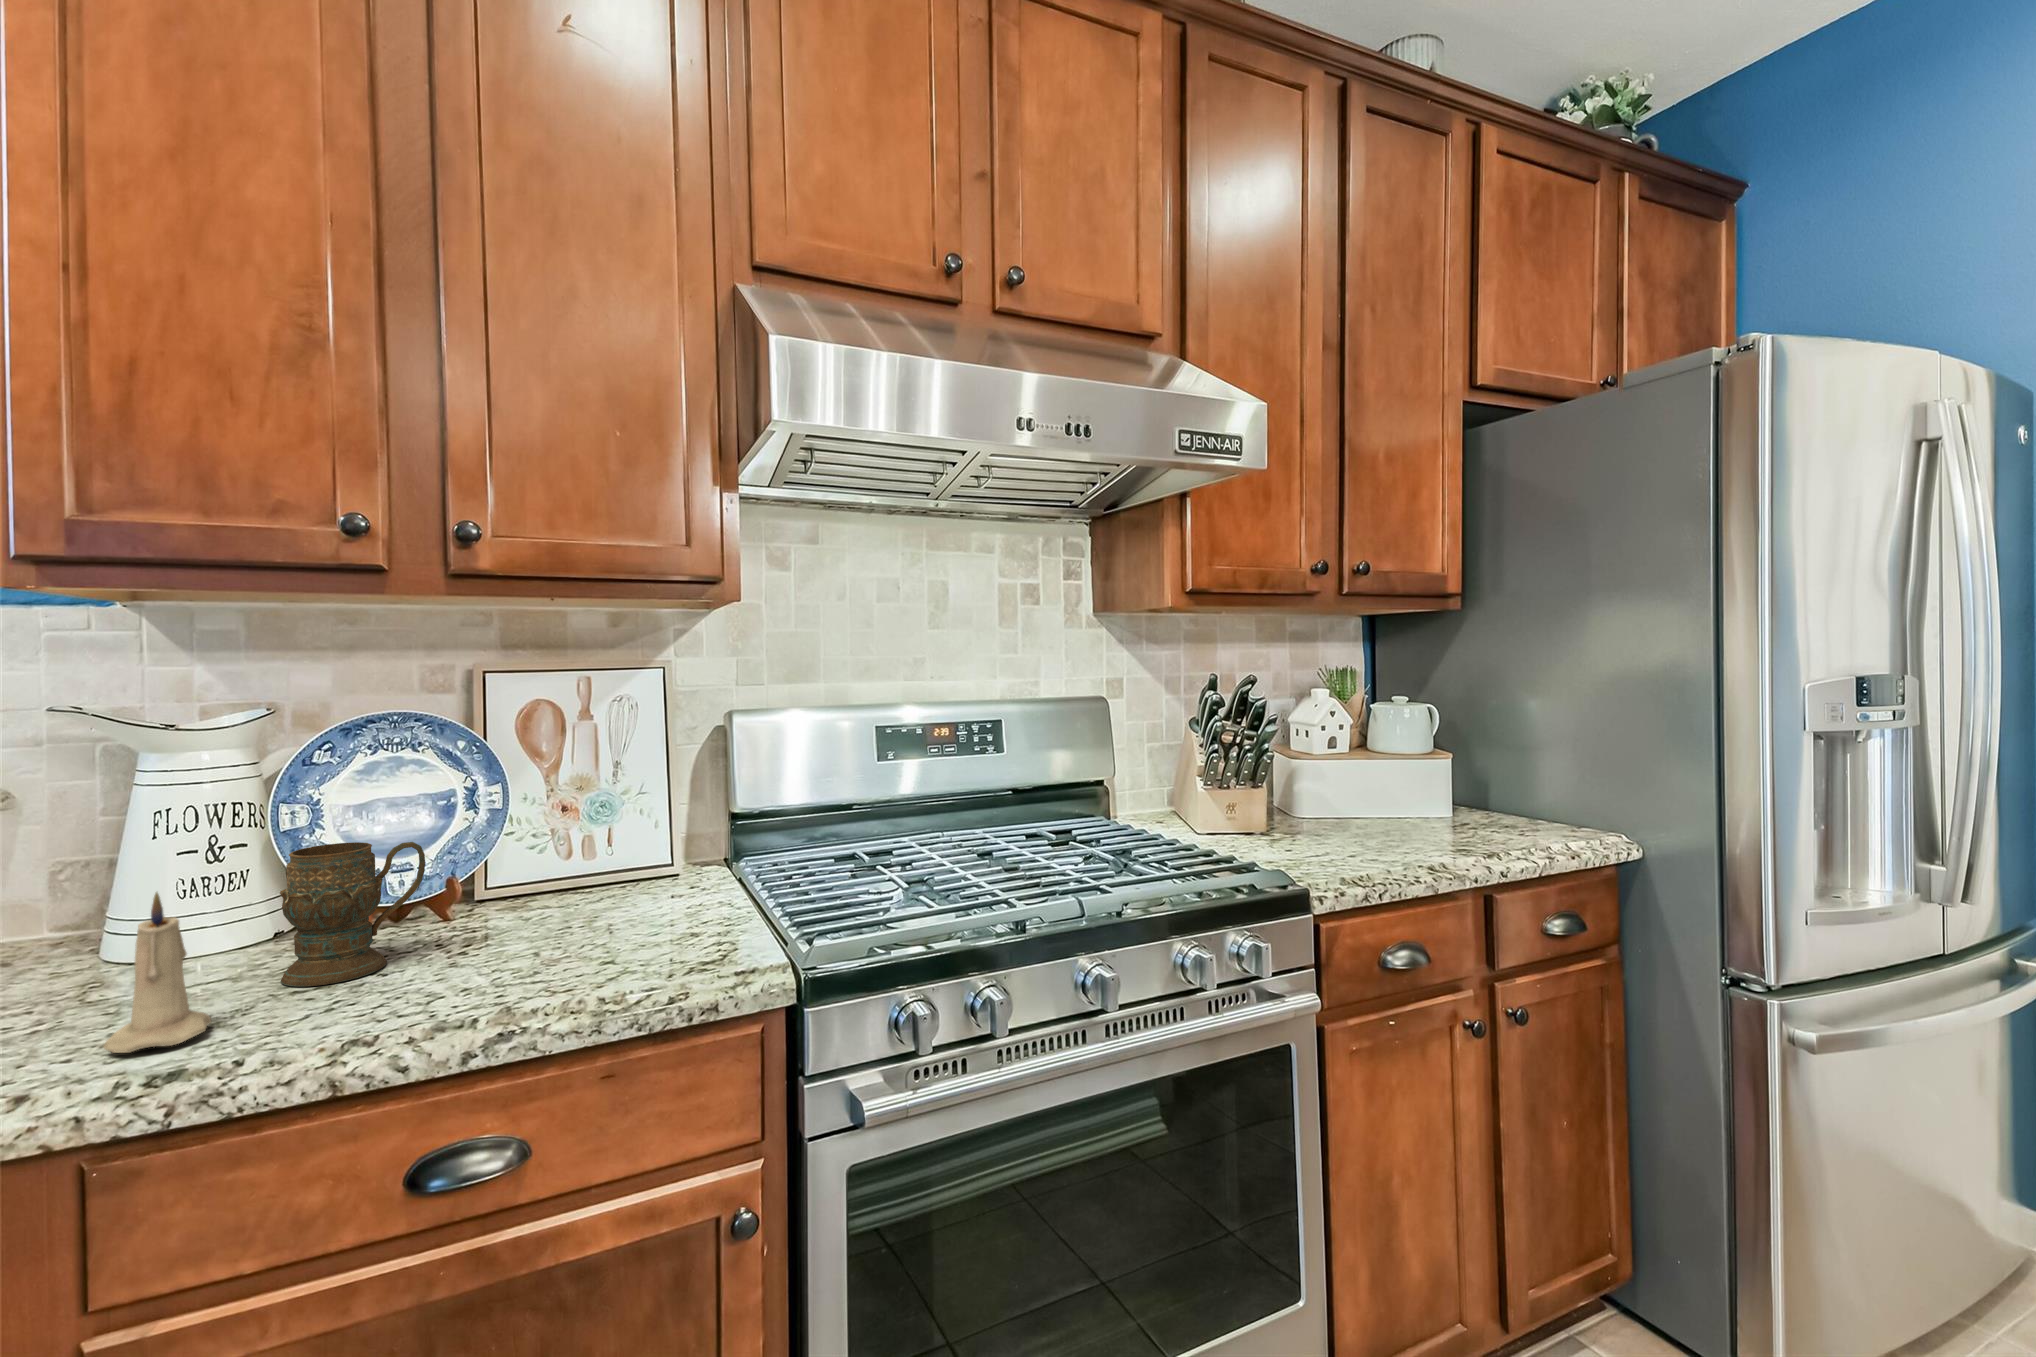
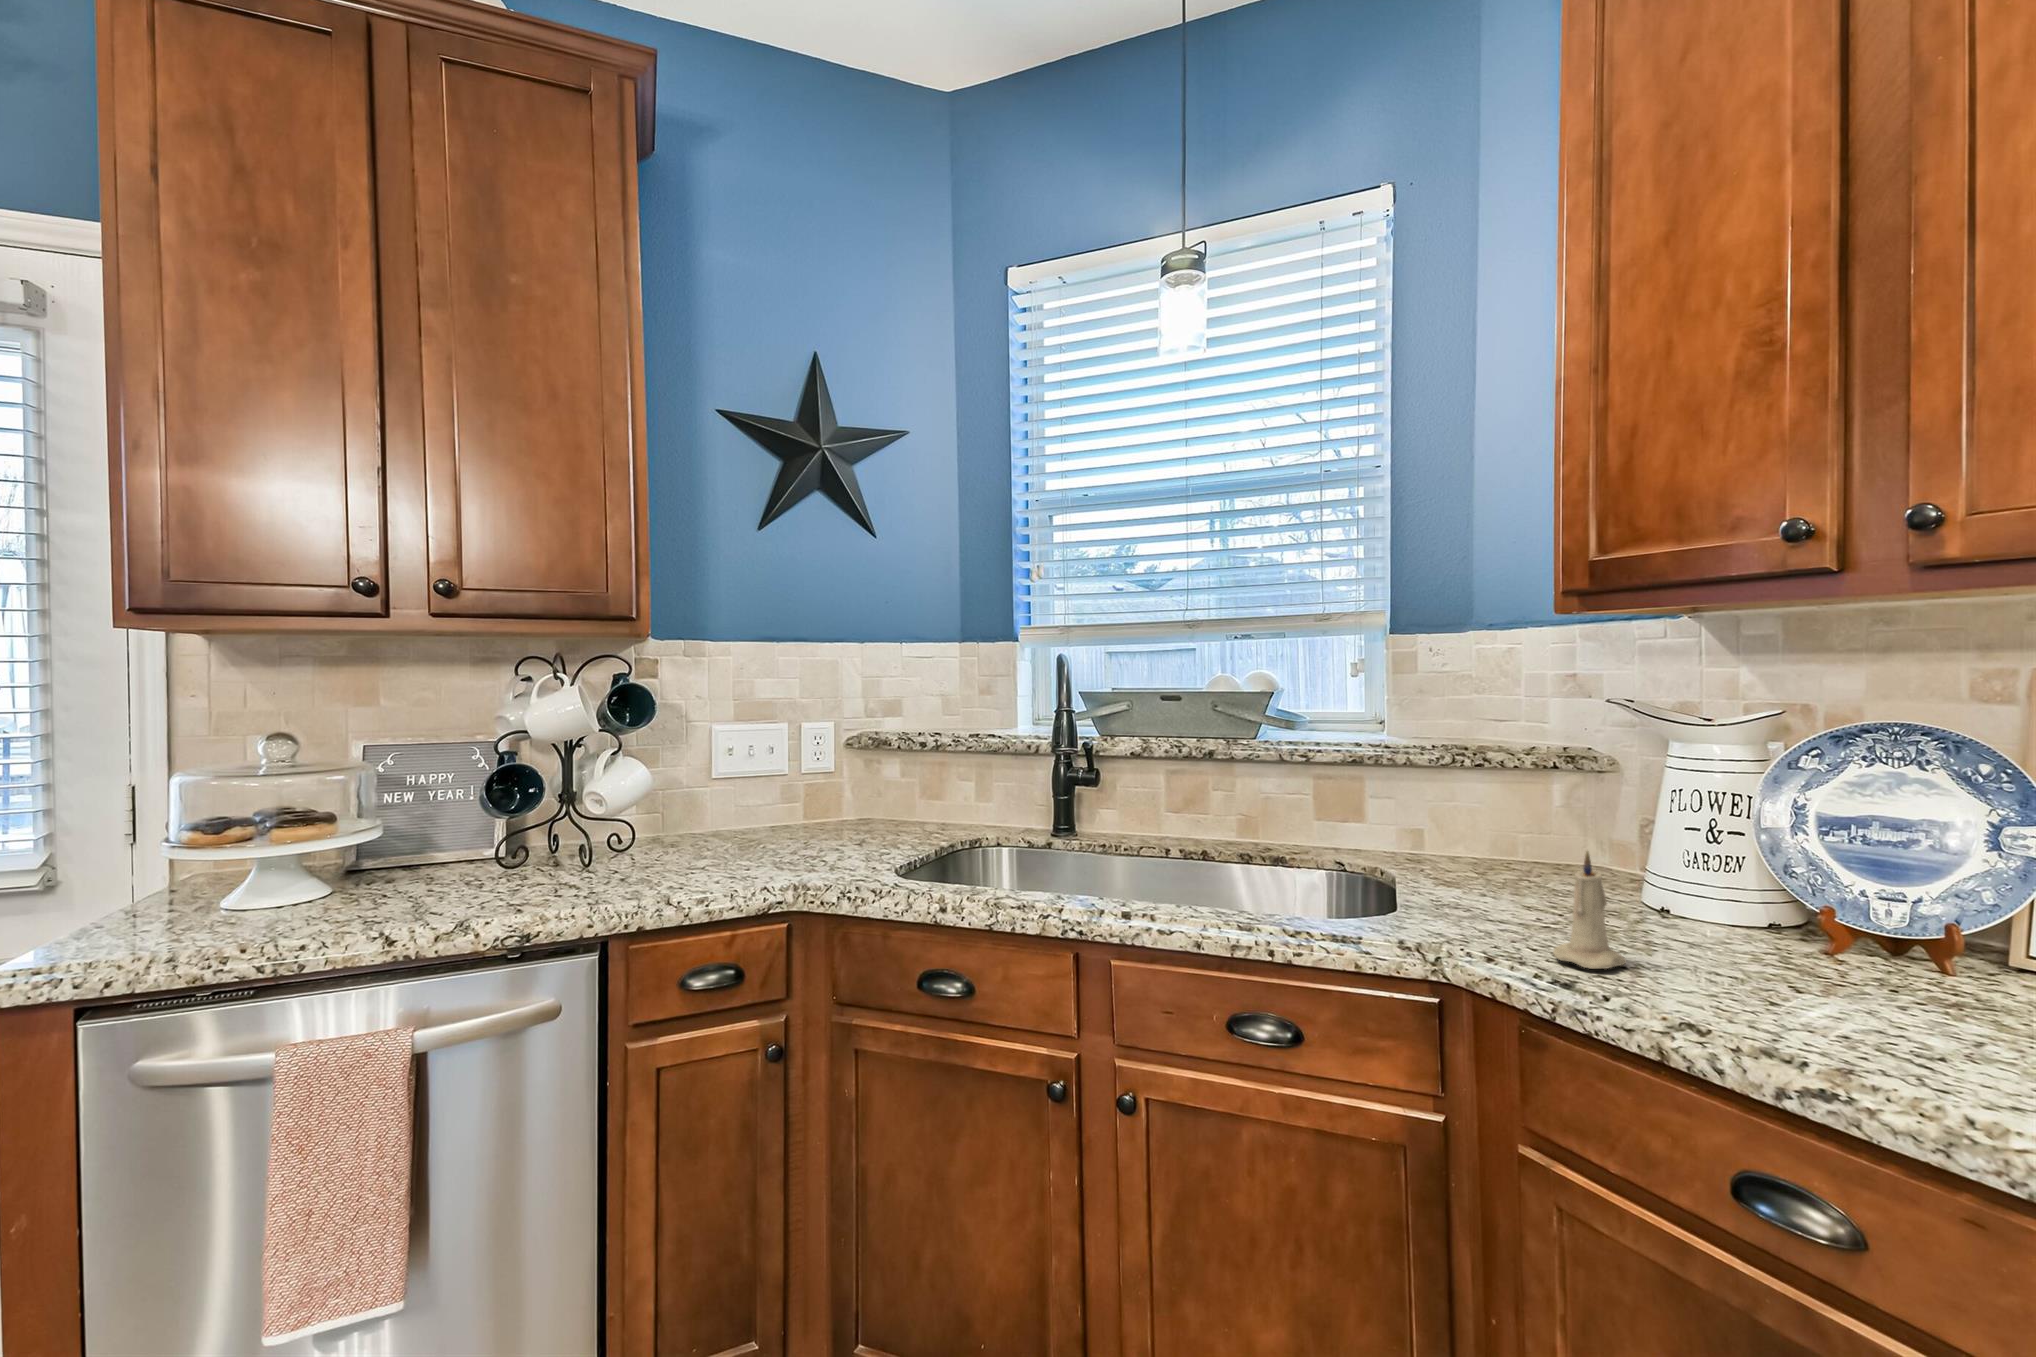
mug: present [280,842,425,986] -> none [1713,846,1863,984]

